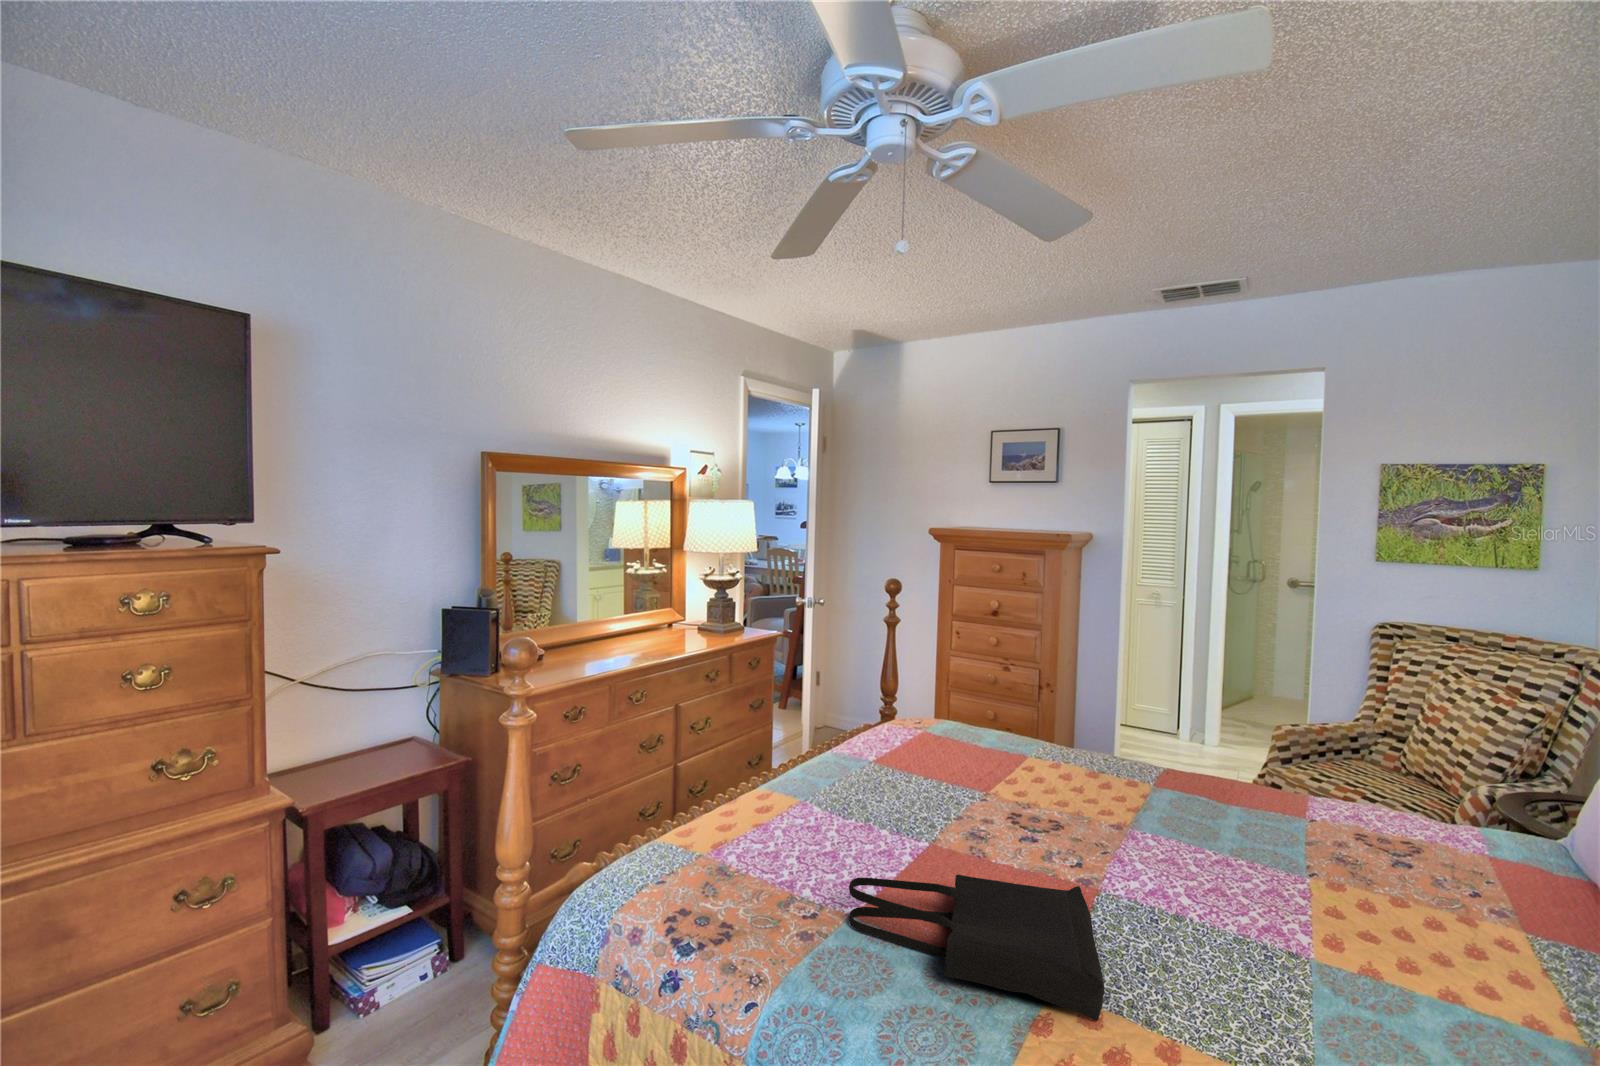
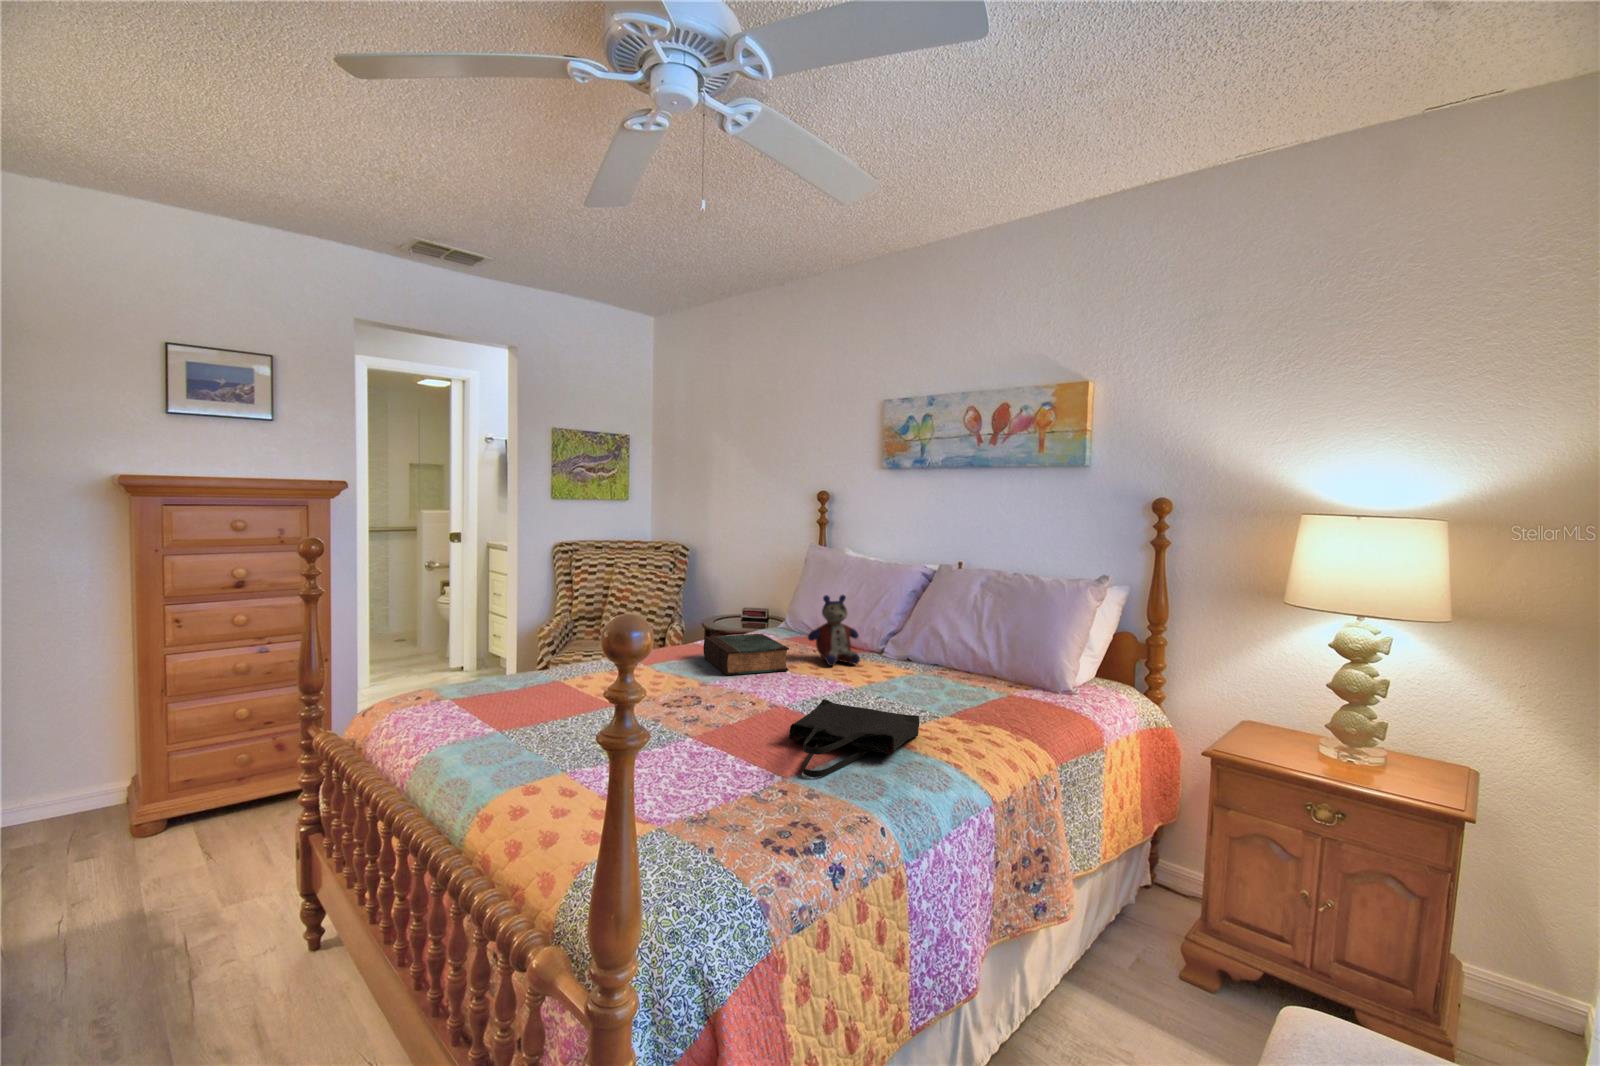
stuffed bear: none [1391,771,1541,940] -> present [808,595,860,666]
book: none [1183,775,1356,872] -> present [703,634,789,675]

